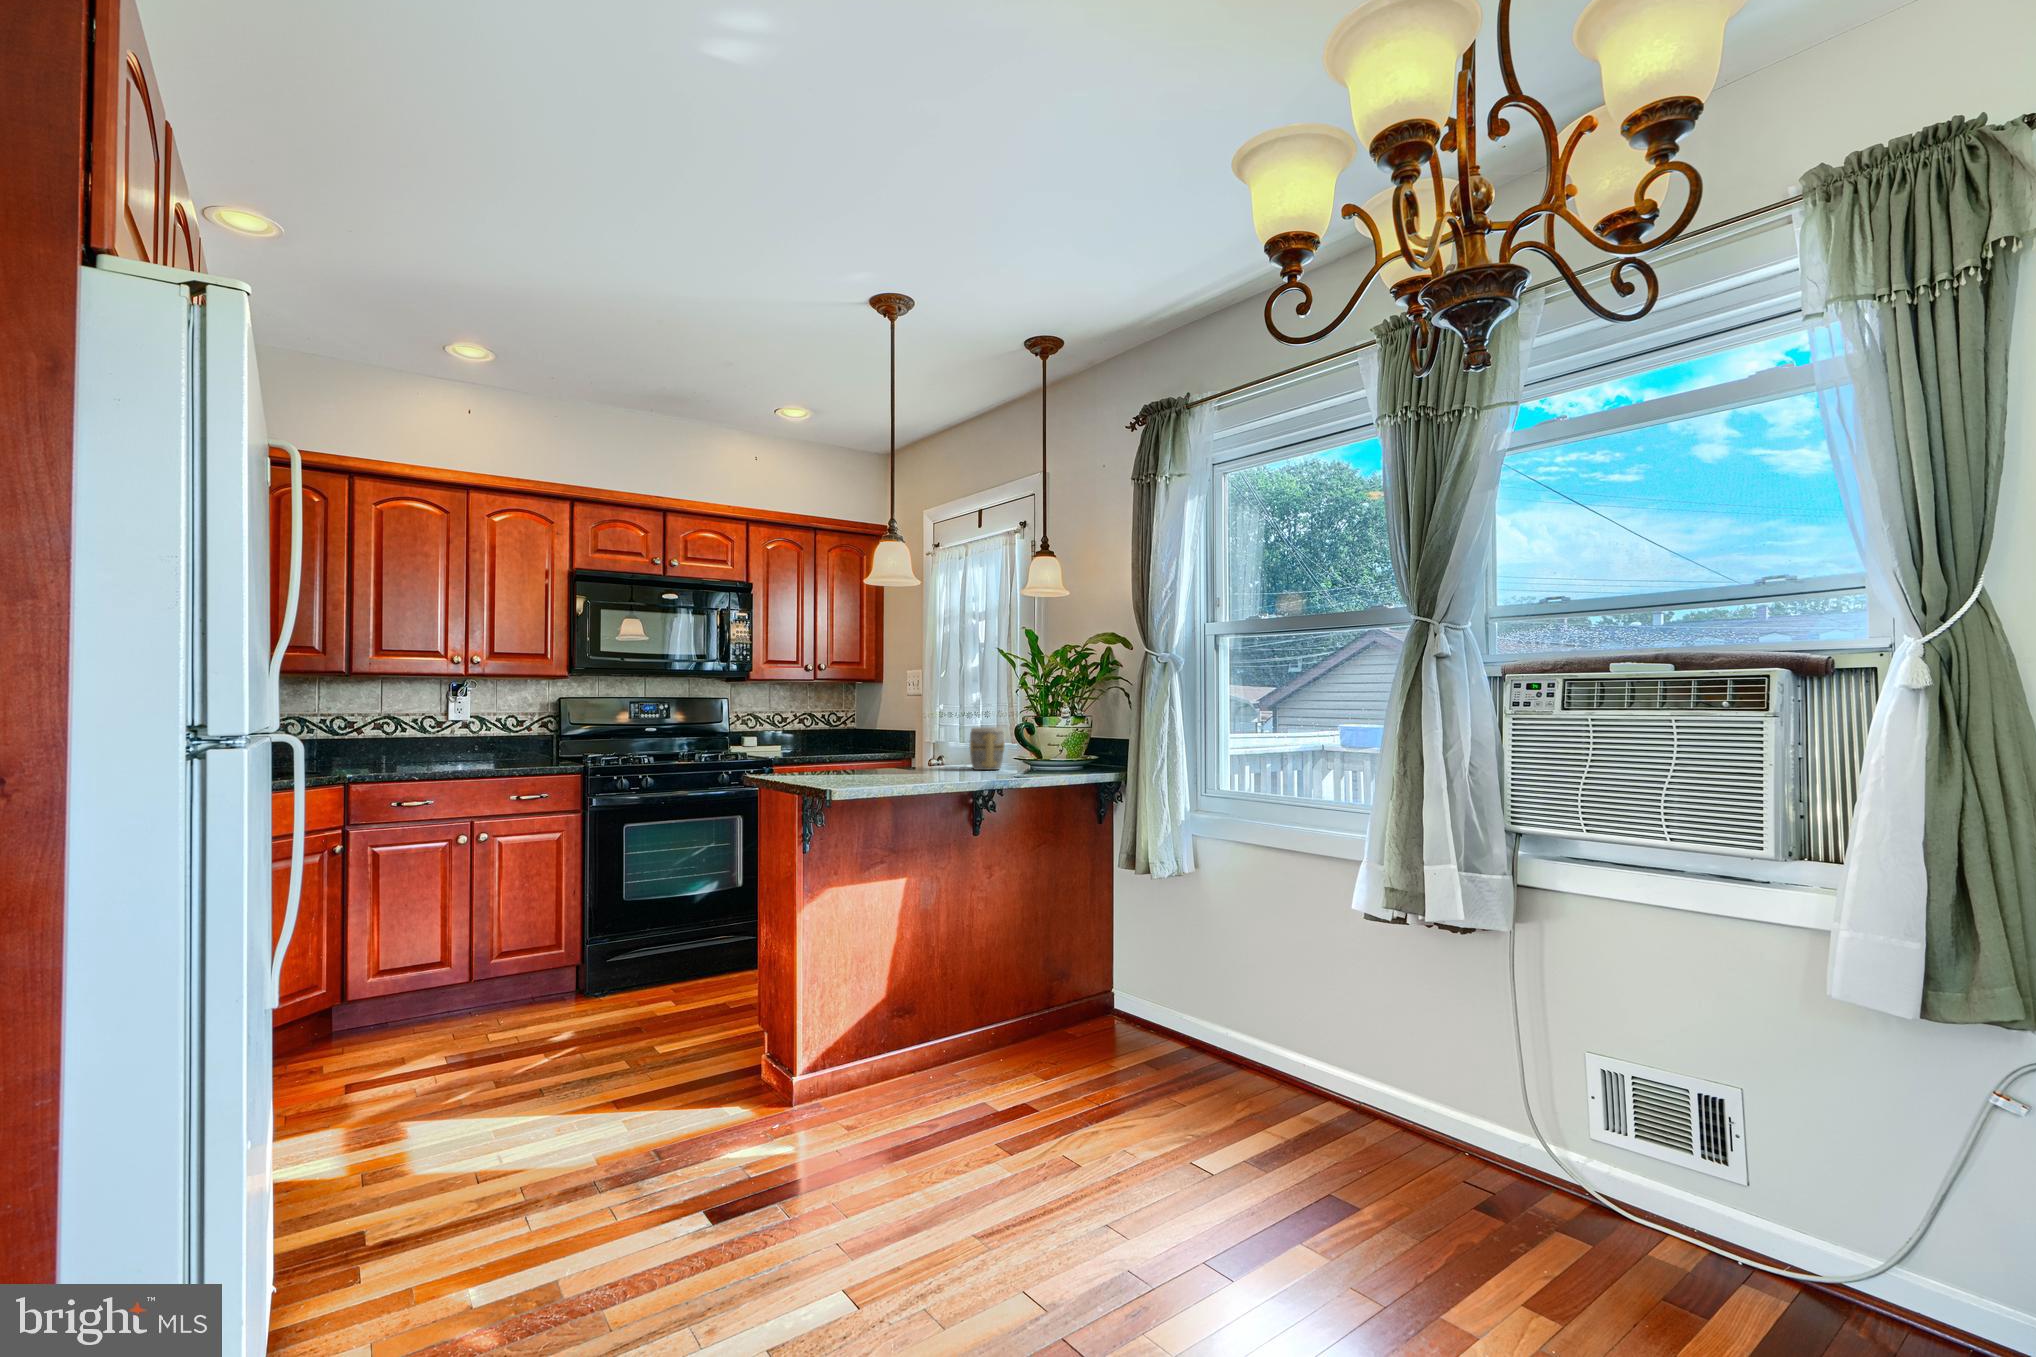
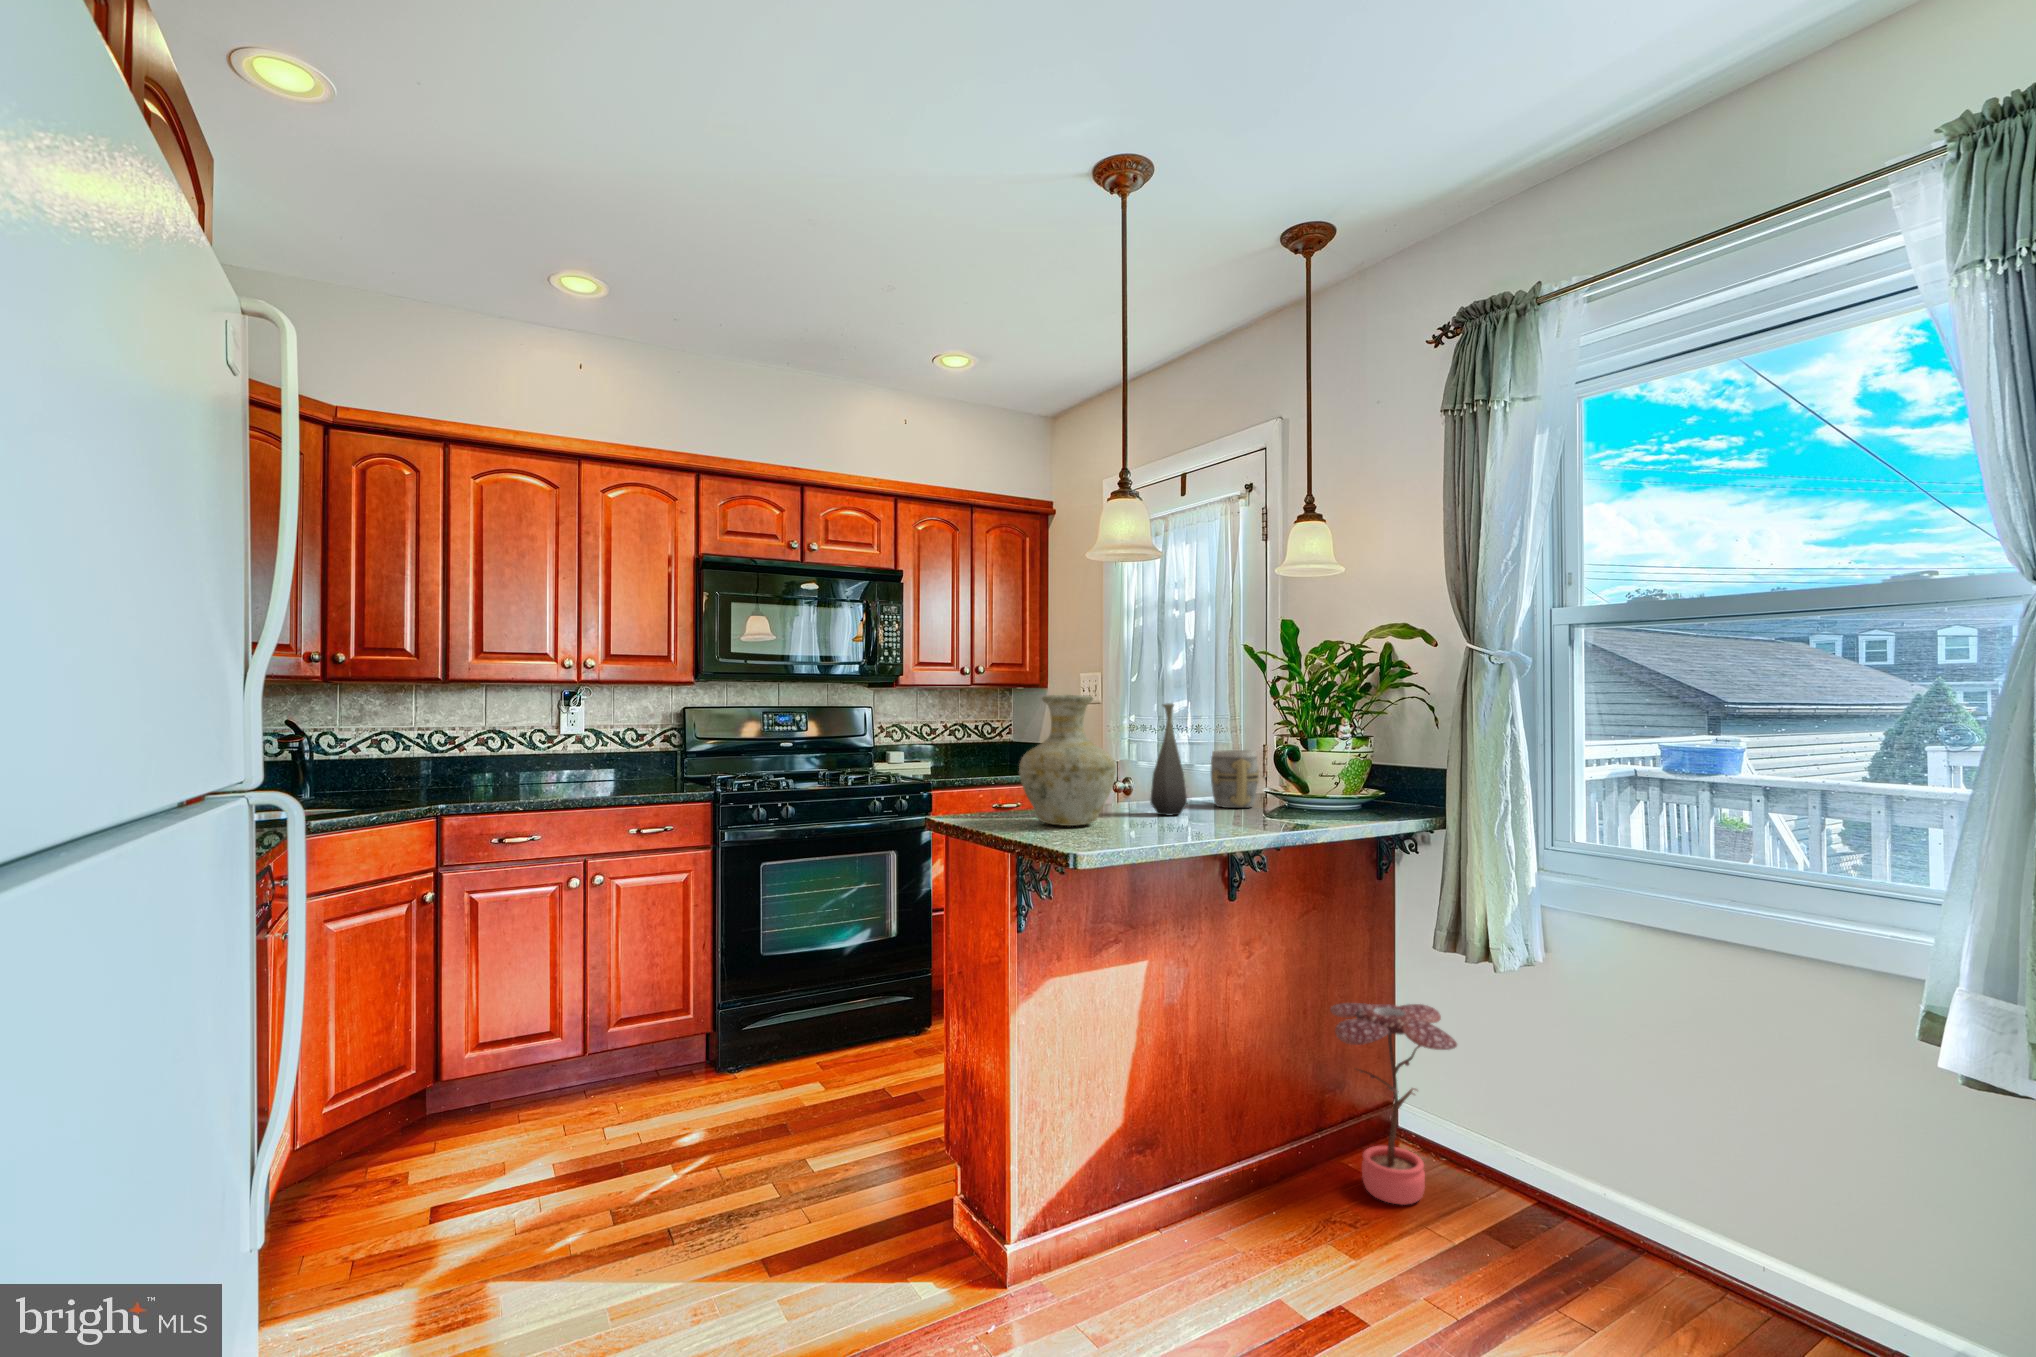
vase: none [810,684,881,779] -> present [1019,695,1116,826]
bottle: none [916,691,942,774] -> present [1150,703,1187,815]
potted plant: none [1048,913,1131,1053] -> present [1330,1003,1457,1205]

